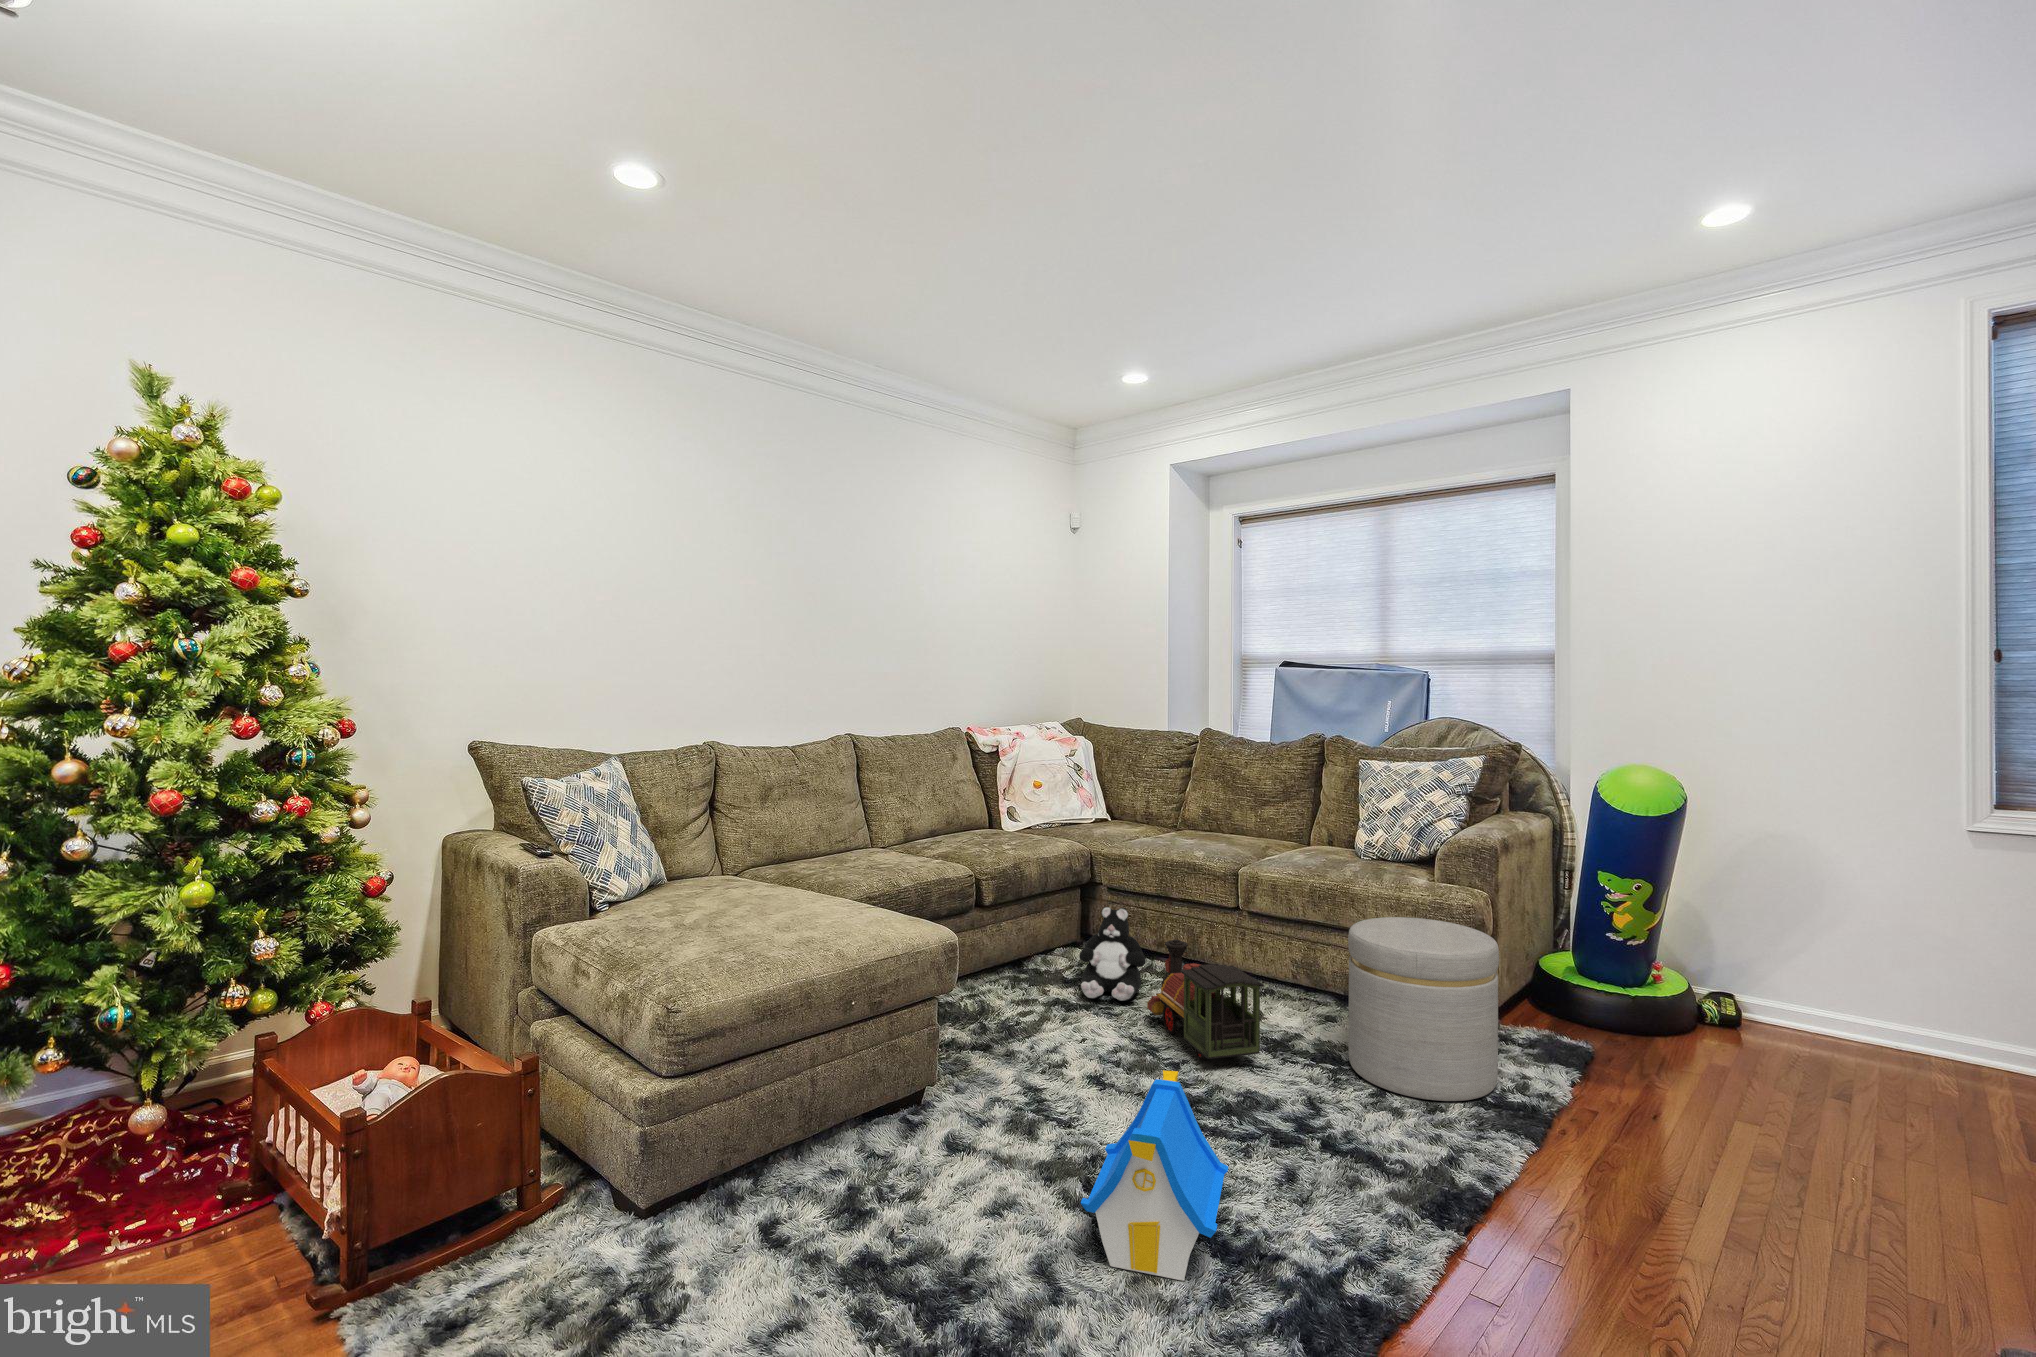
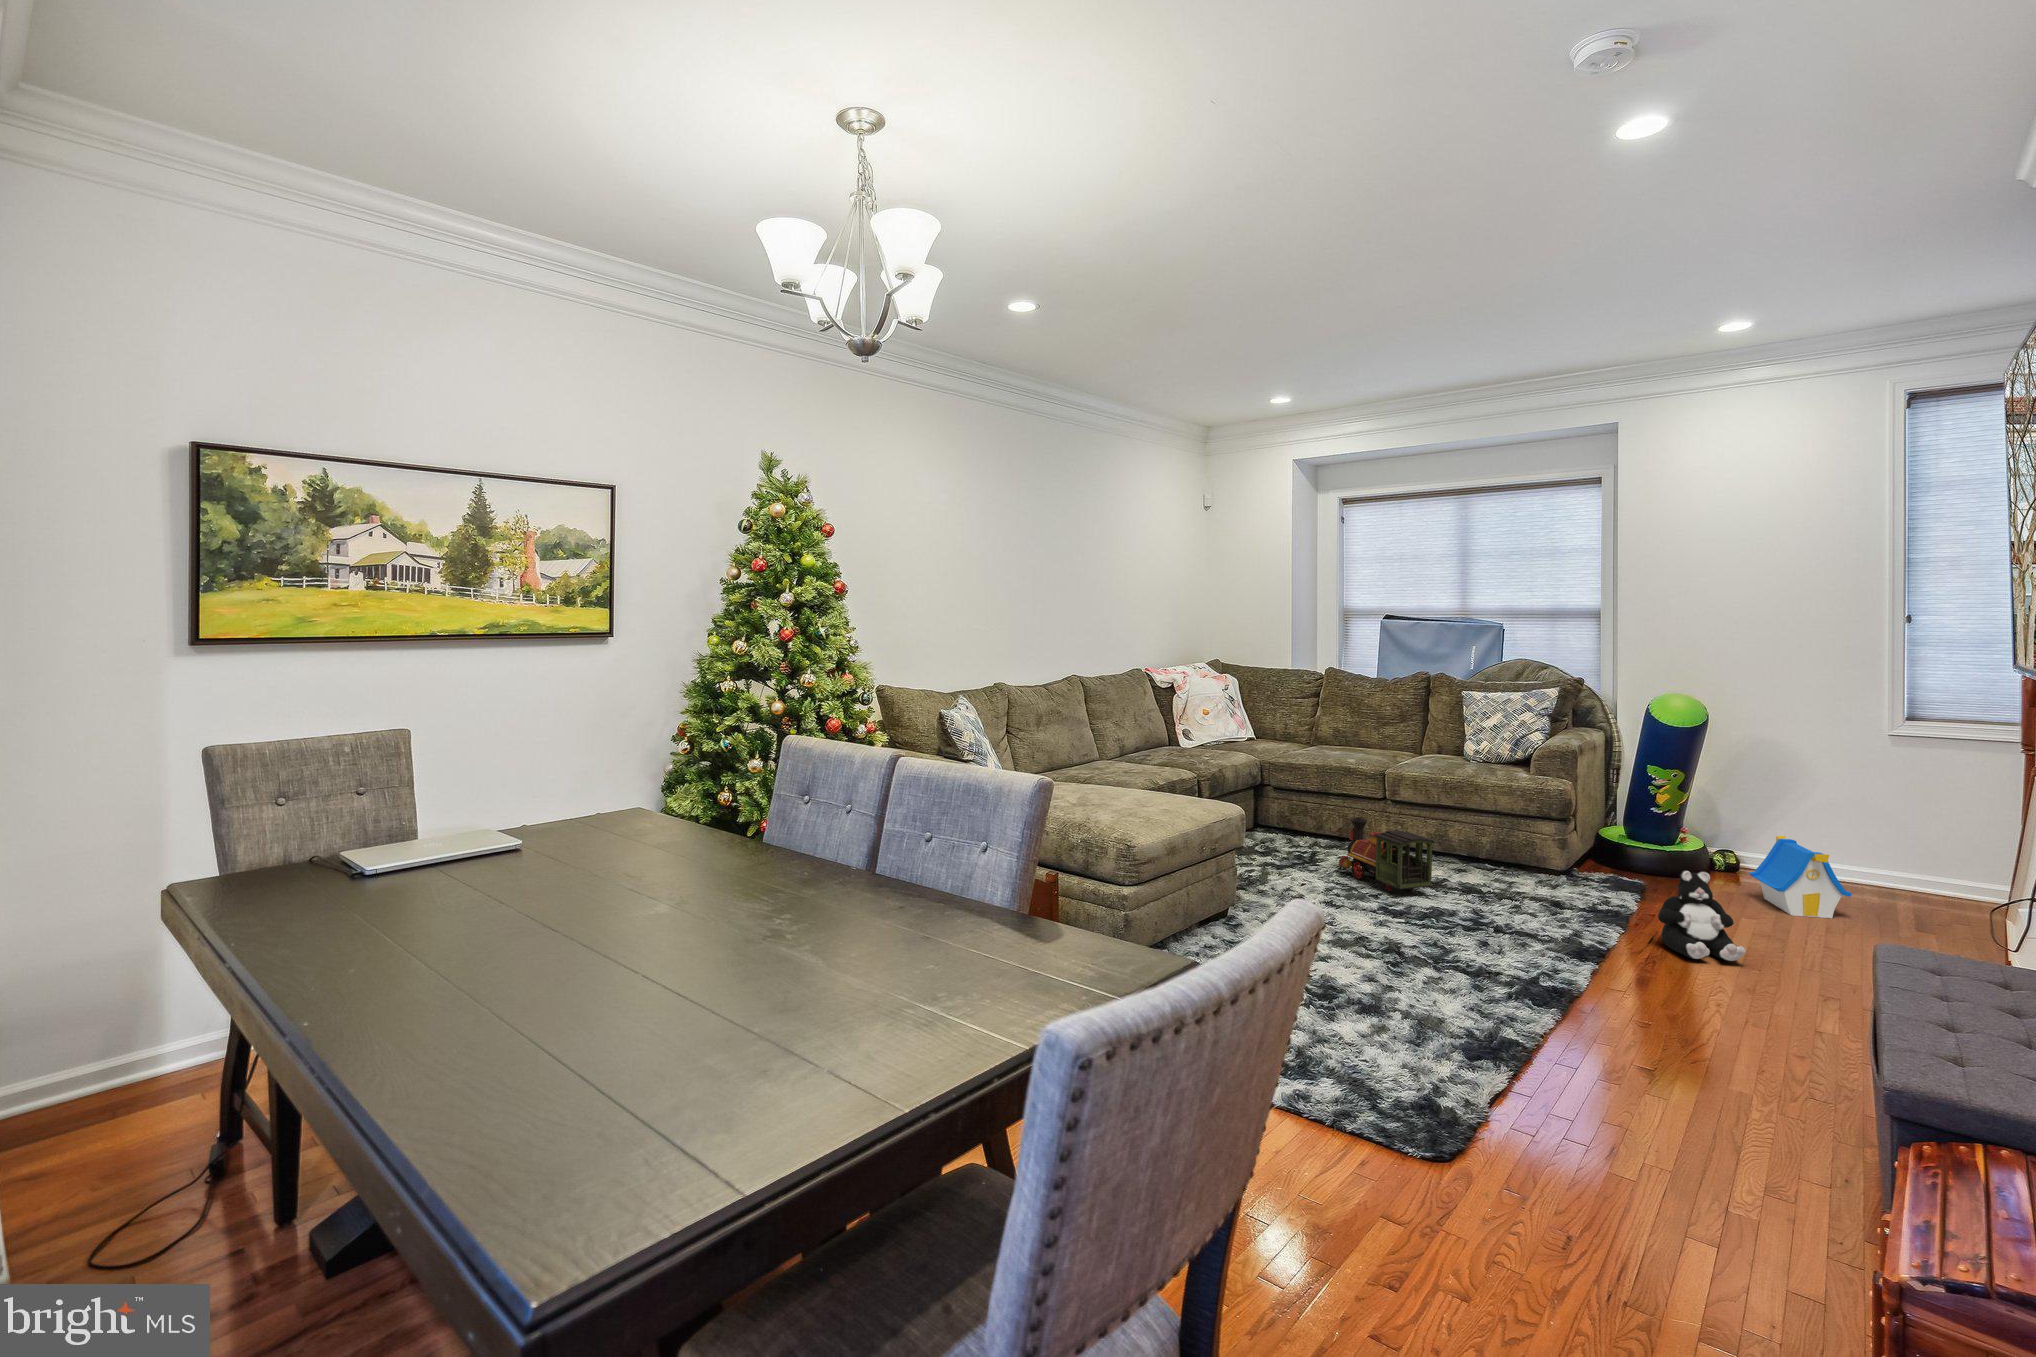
plush toy: present [1079,907,1146,1001] -> present [1658,870,1746,961]
ottoman: present [1348,917,1499,1101] -> none [1488,797,1593,909]
toy house: present [1081,1070,1228,1281] -> present [1749,836,1852,918]

